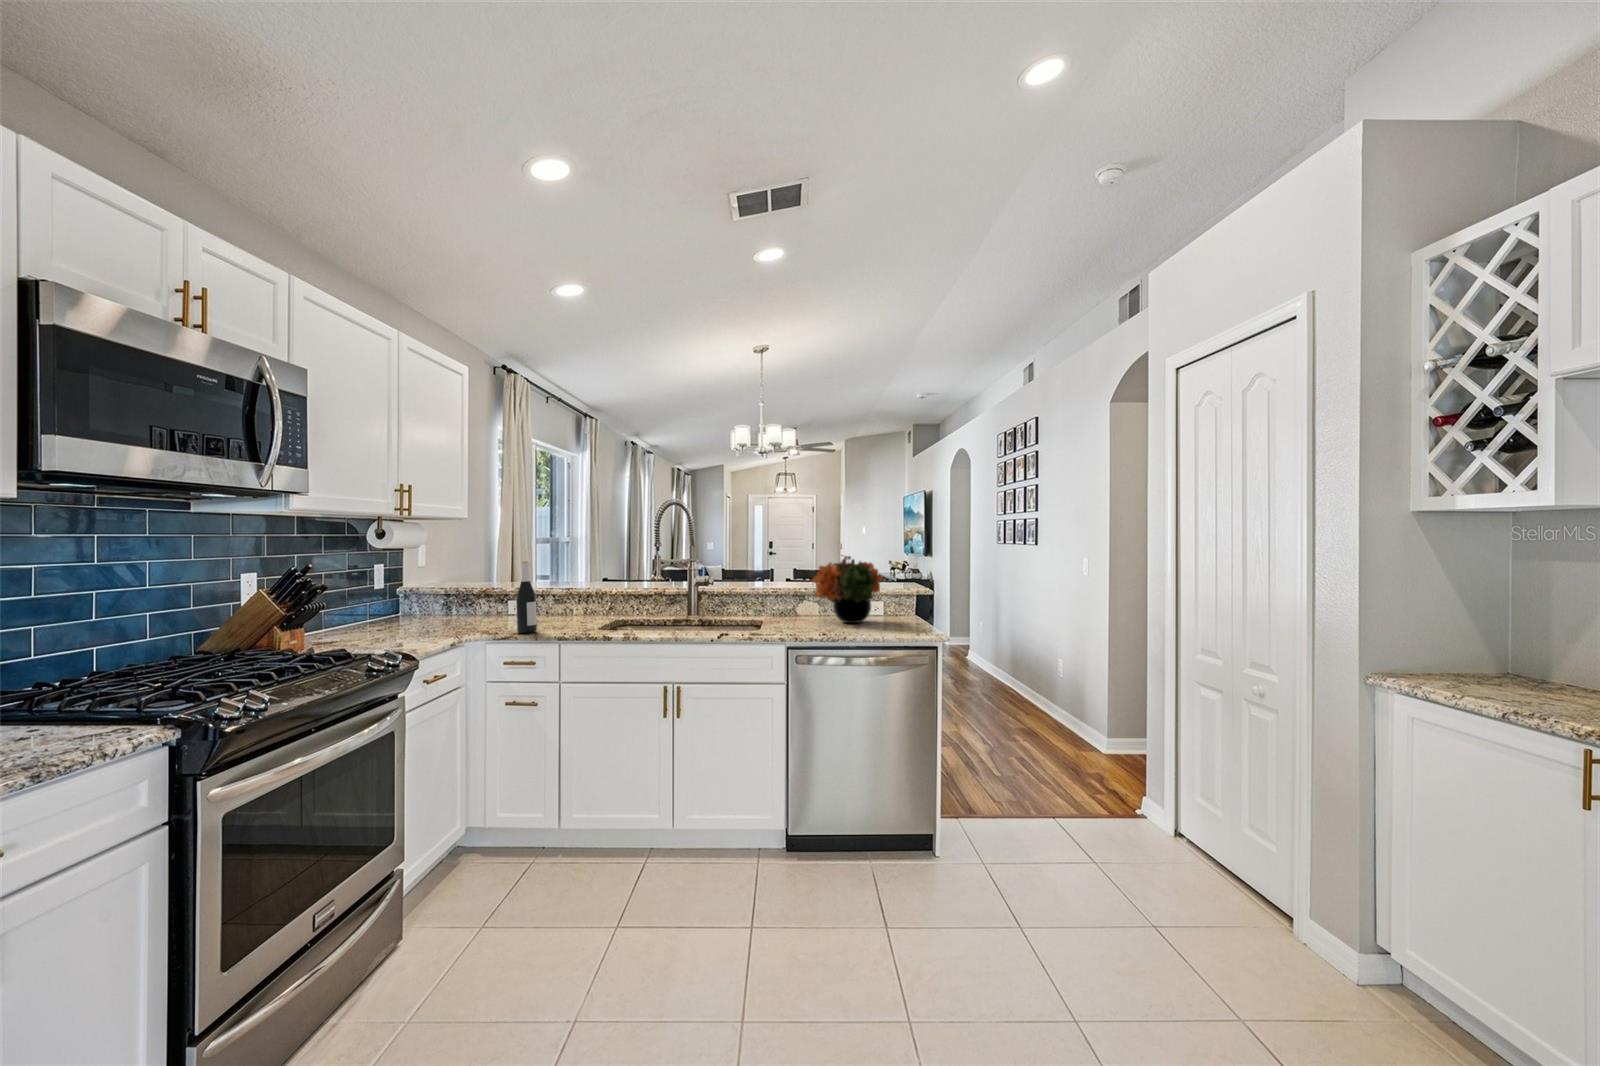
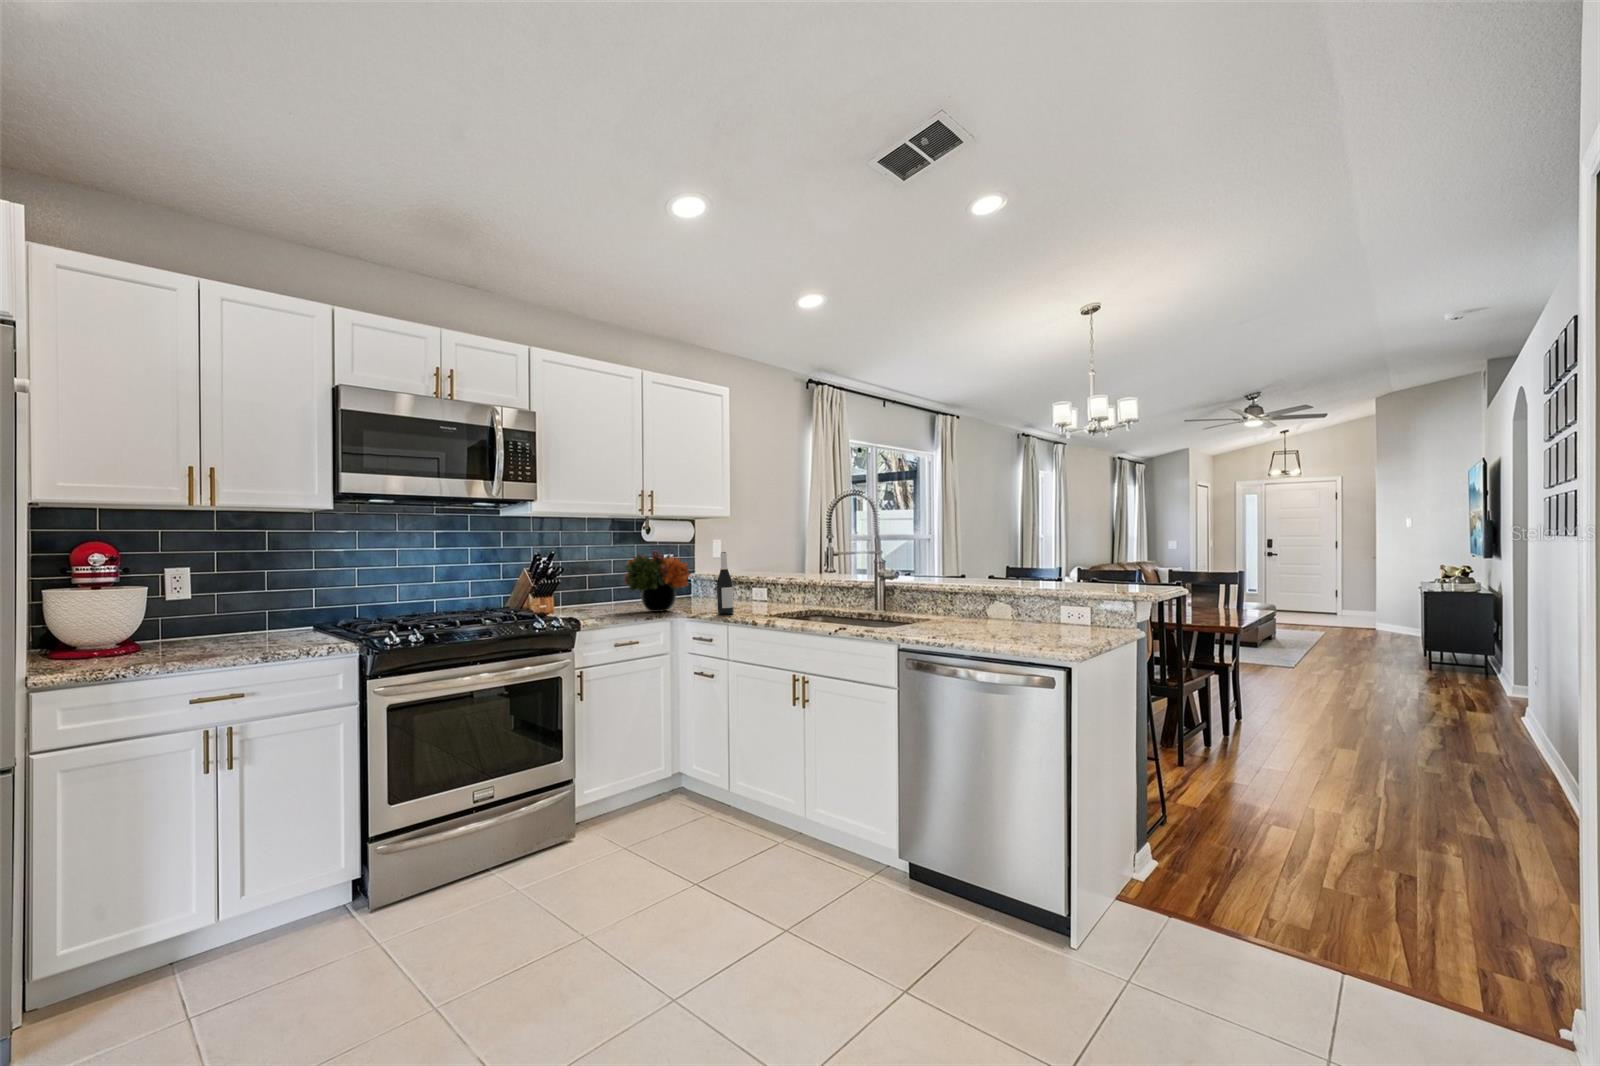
flower arrangement: present [813,556,882,623] -> present [624,551,690,612]

